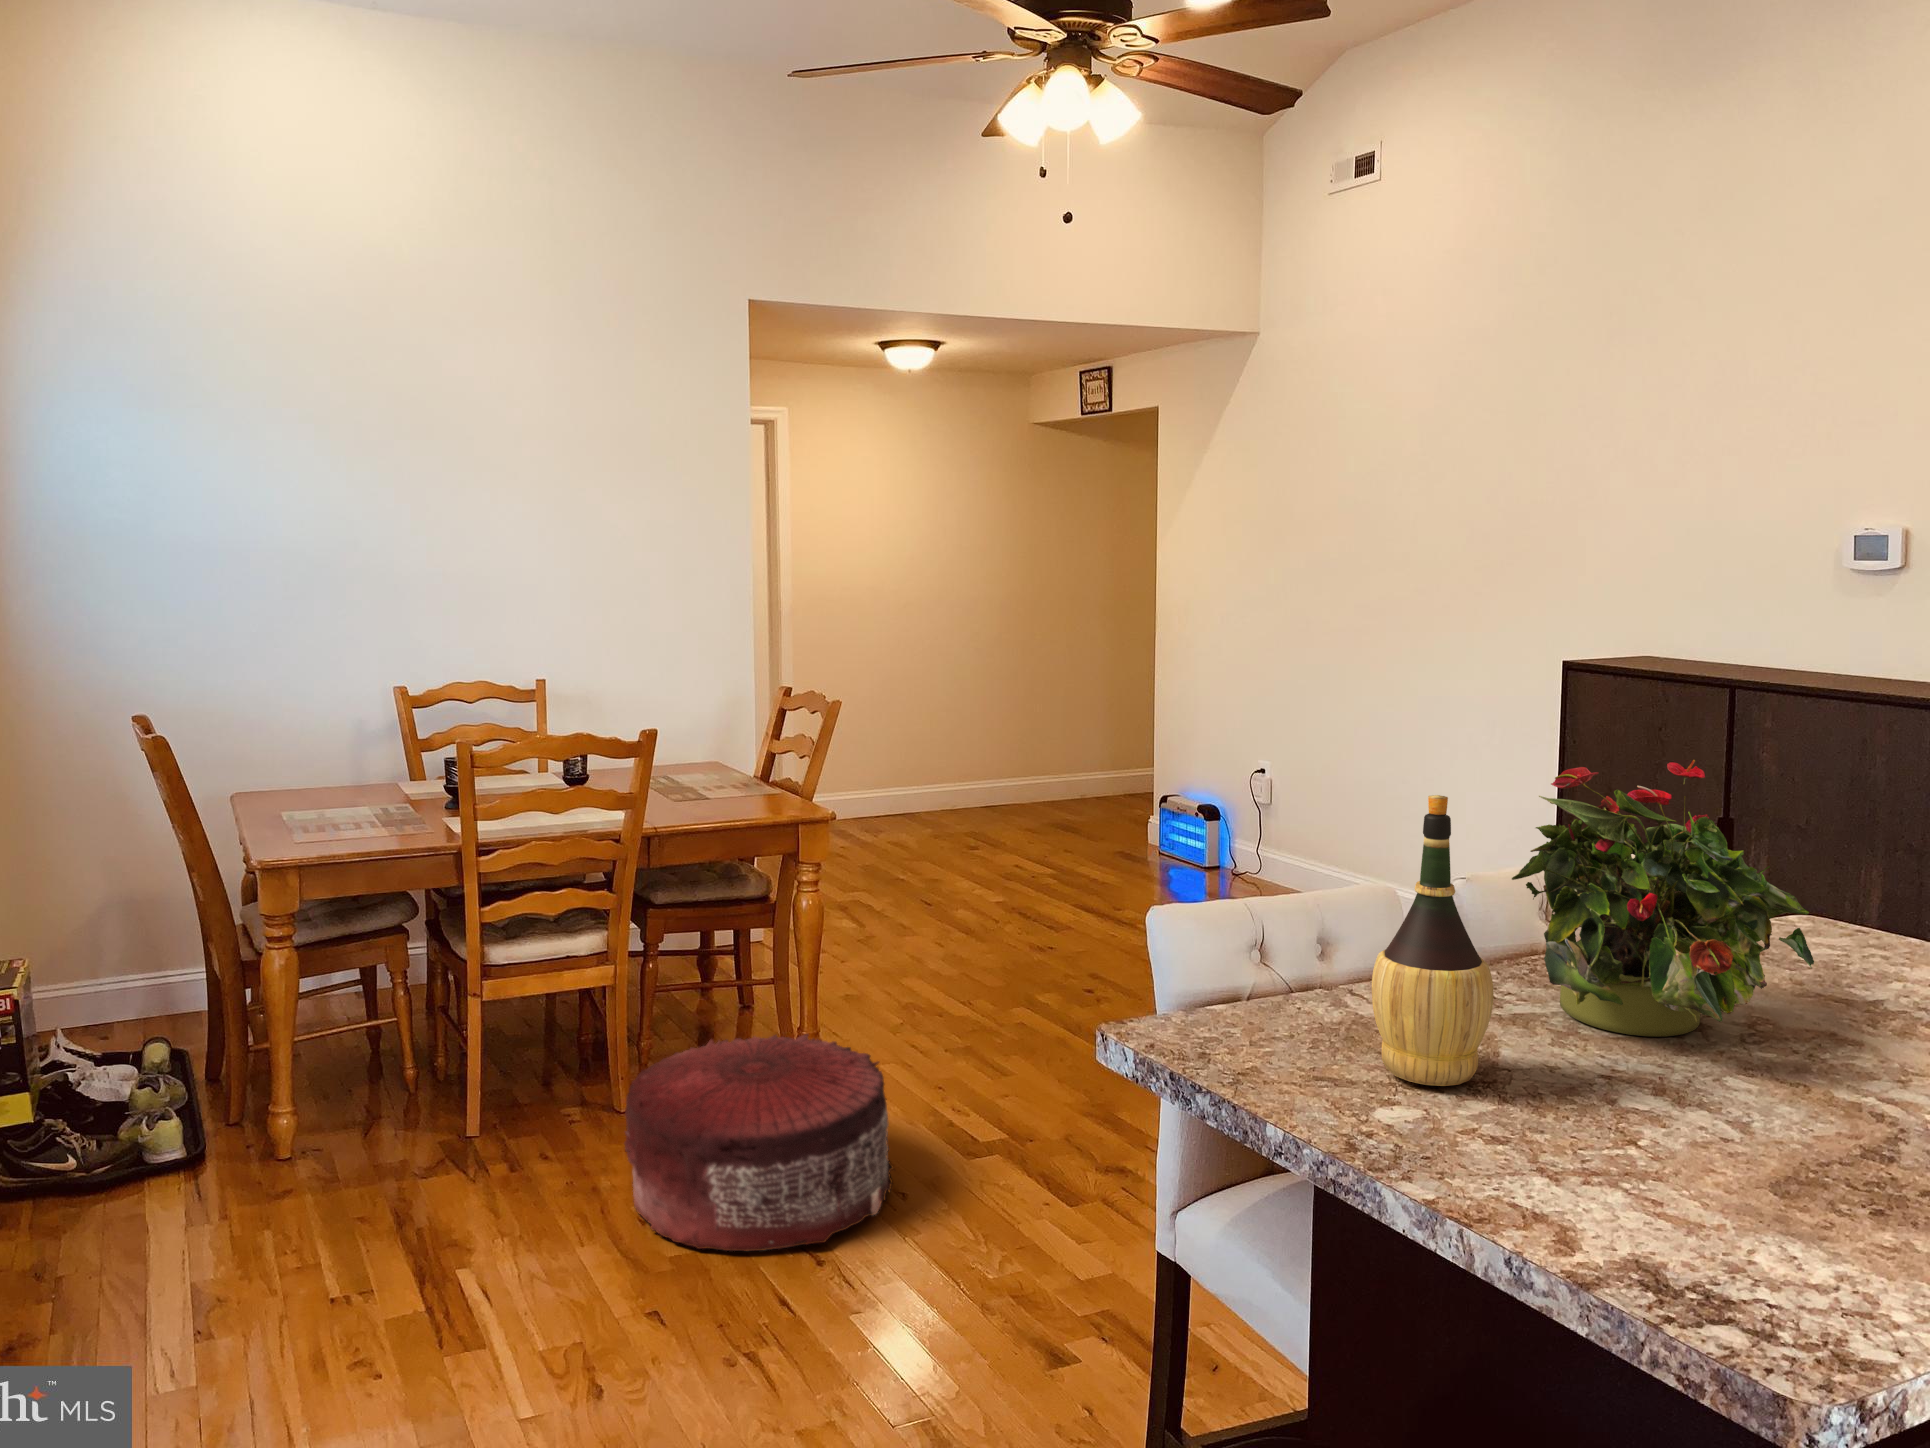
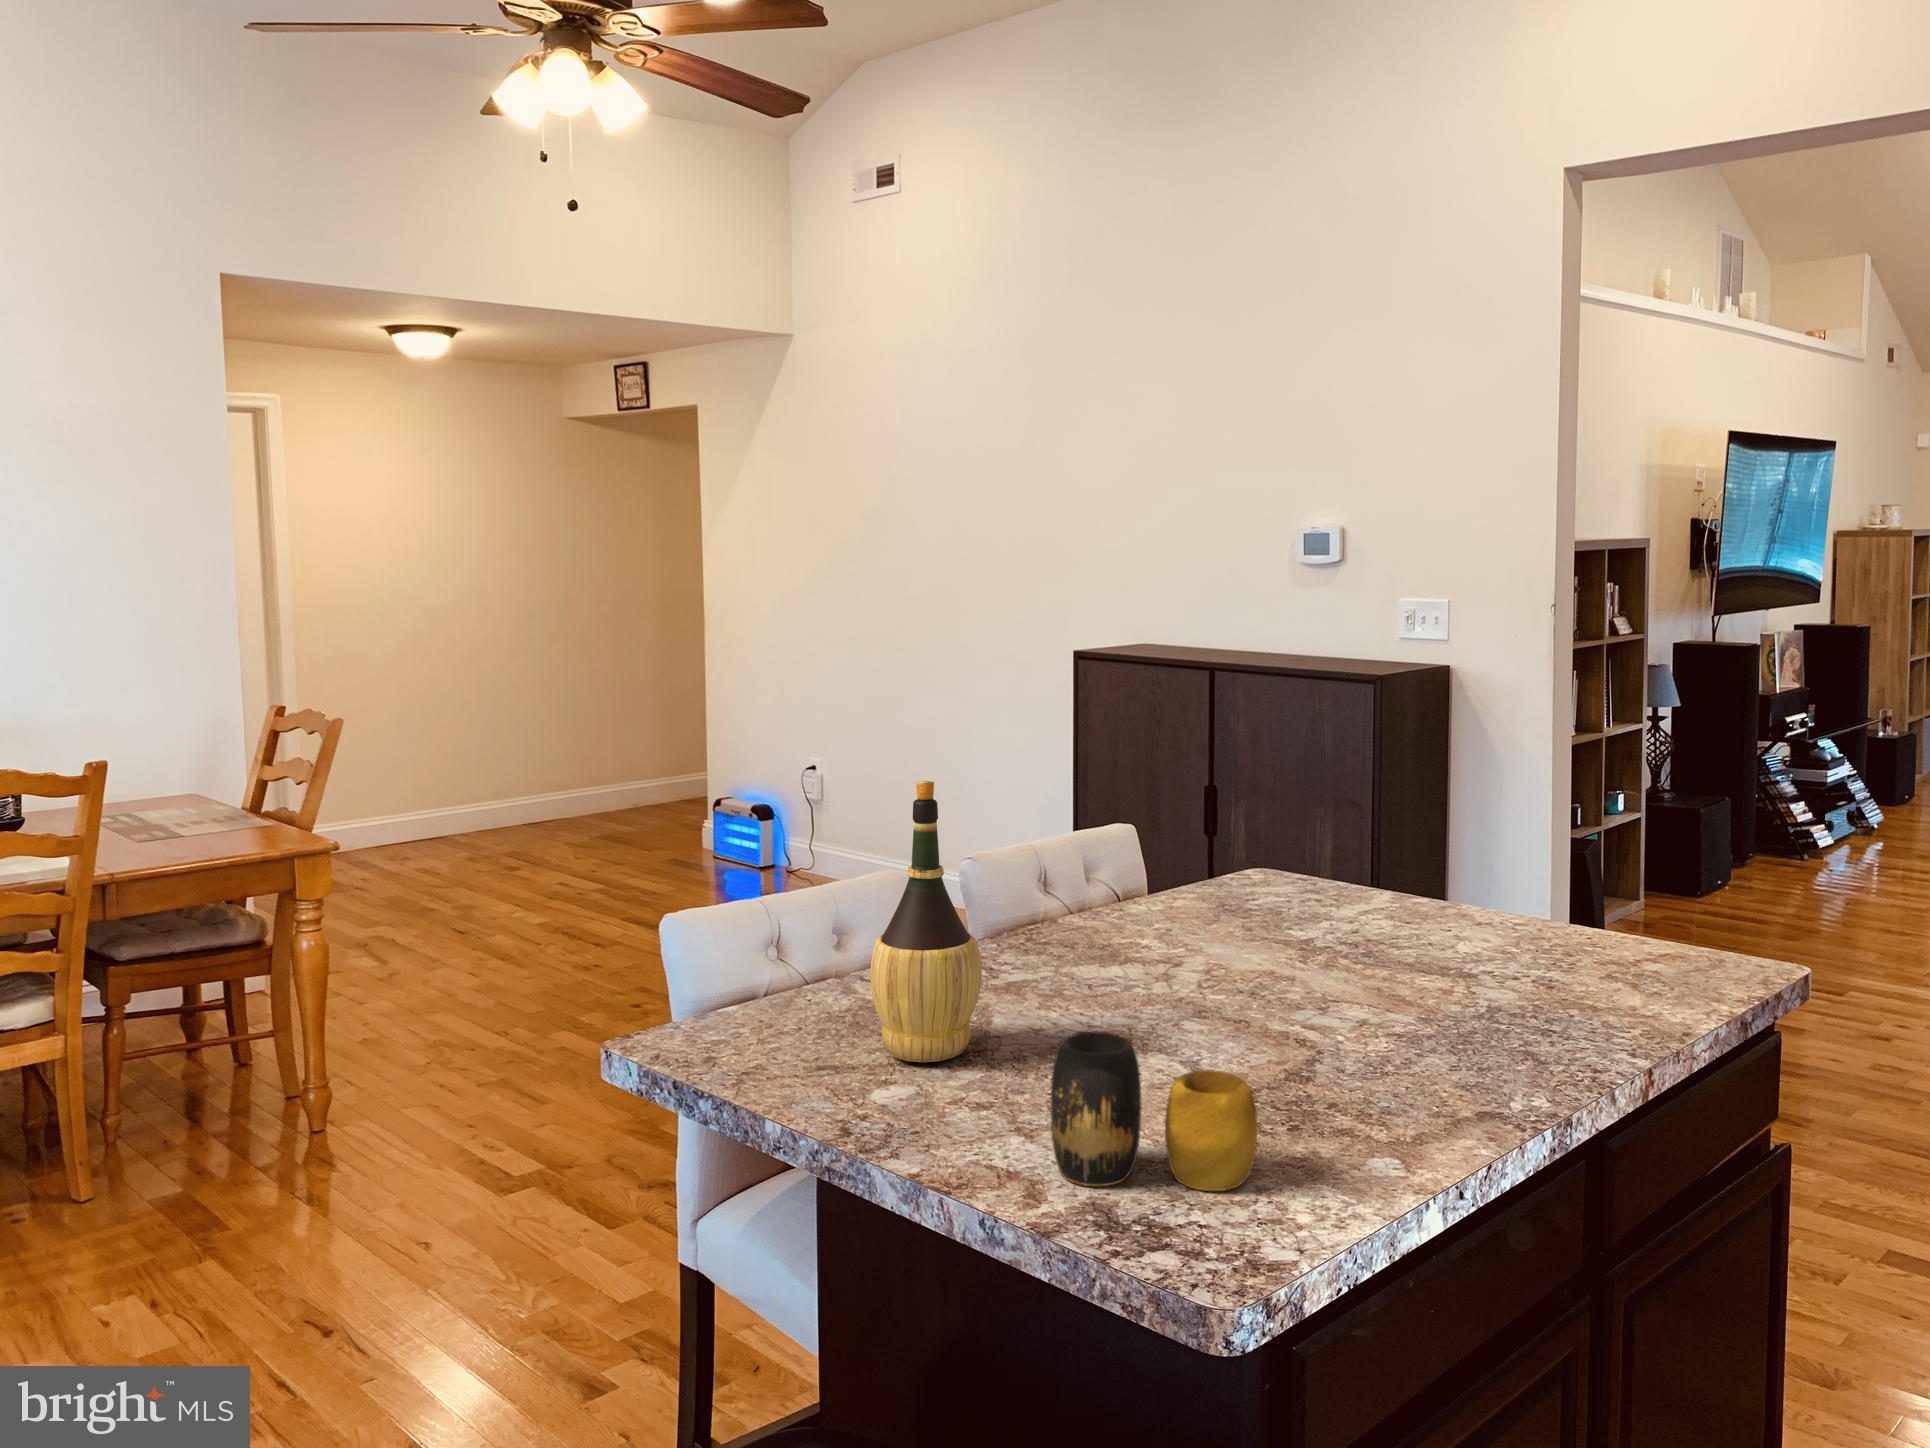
potted plant: present [1512,760,1814,1037] -> none [1001,736,1252,991]
pouf: present [625,1034,894,1251] -> none [66,1087,418,1355]
vase: none [1585,1077,1840,1273] -> present [1050,1032,1257,1191]

